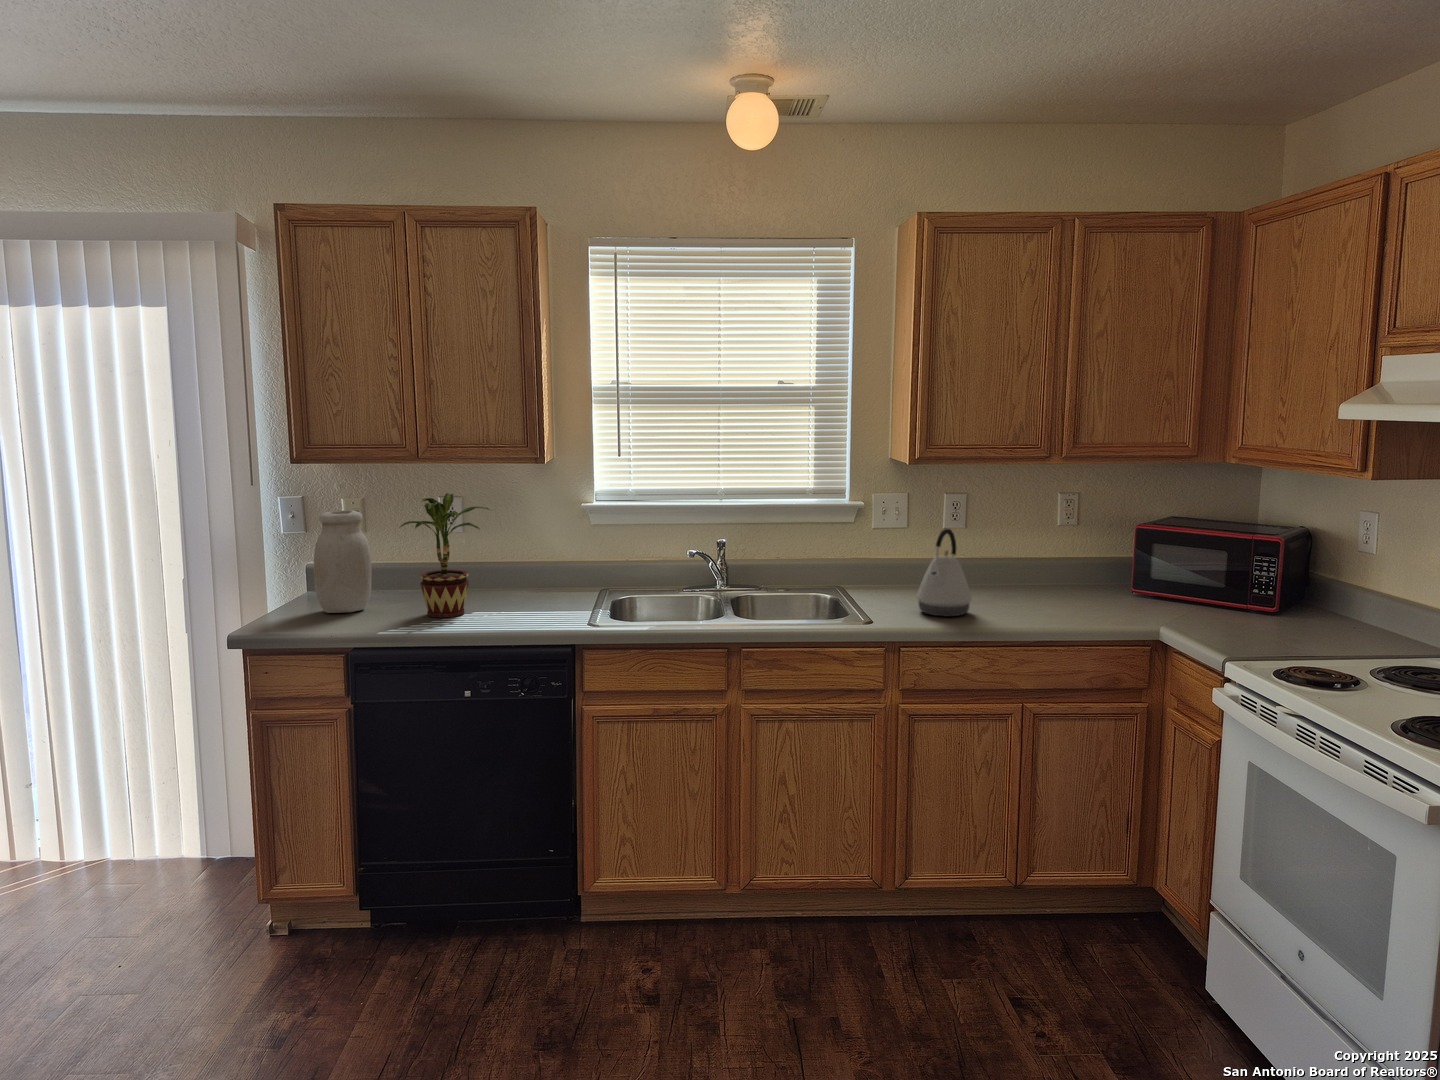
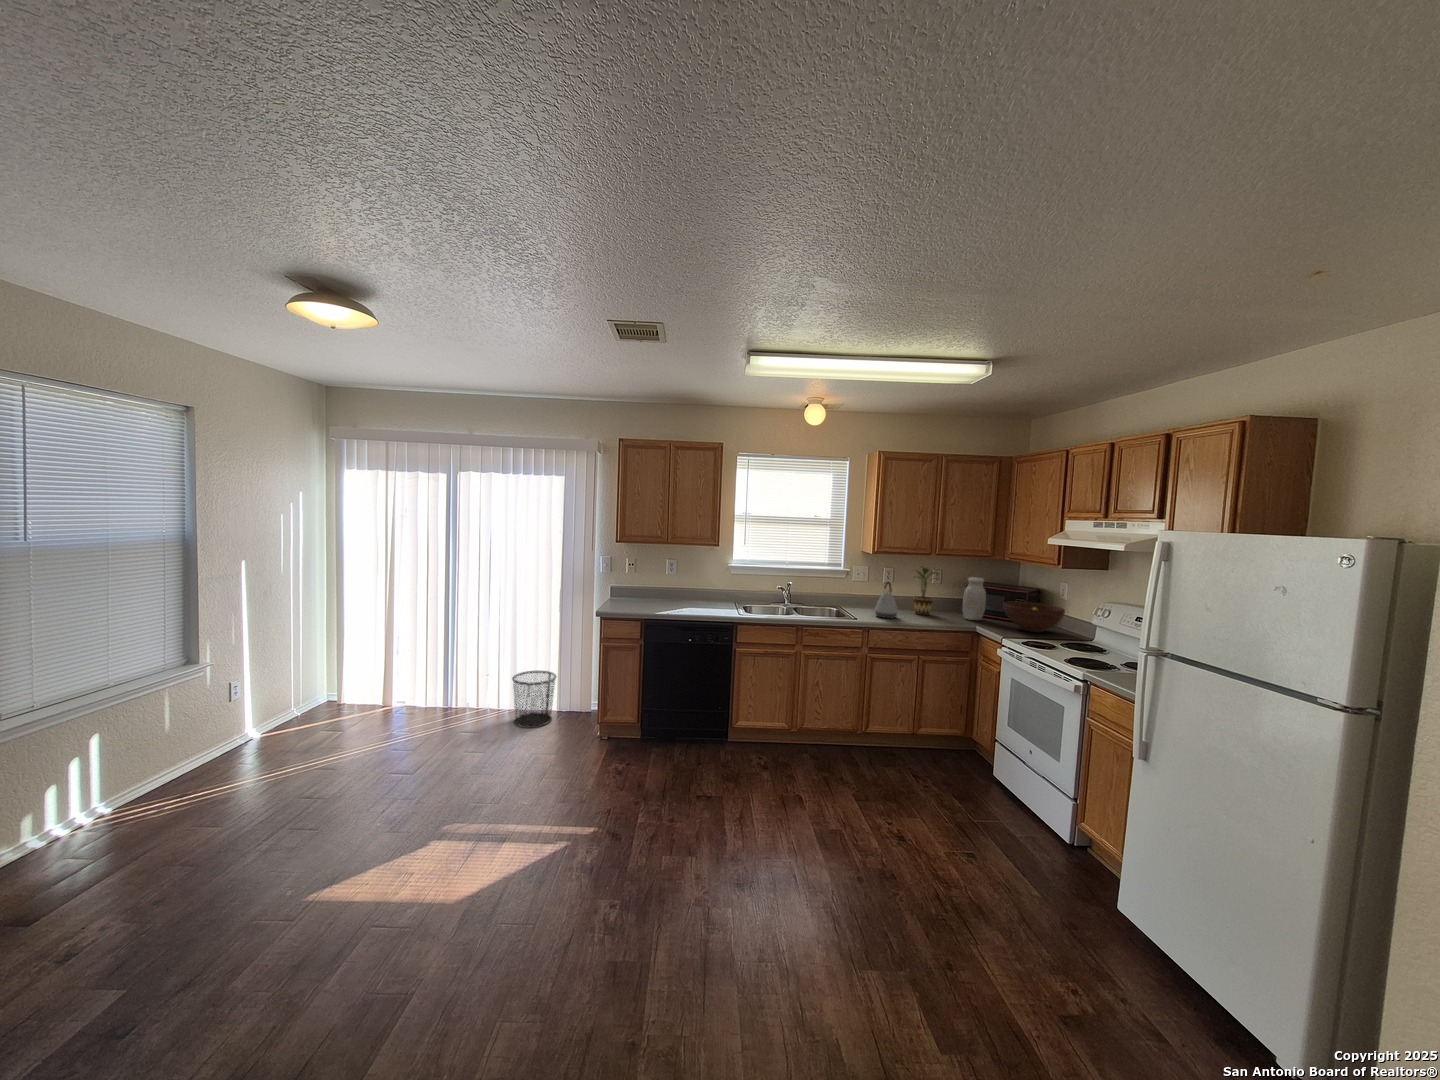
potted plant: present [399,493,490,617] -> present [914,566,938,615]
jar: present [314,510,372,613] -> present [963,577,986,620]
fruit bowl: none [1221,563,1374,637] -> present [1003,601,1065,632]
waste bin: none [60,773,178,913] -> present [512,671,556,728]

